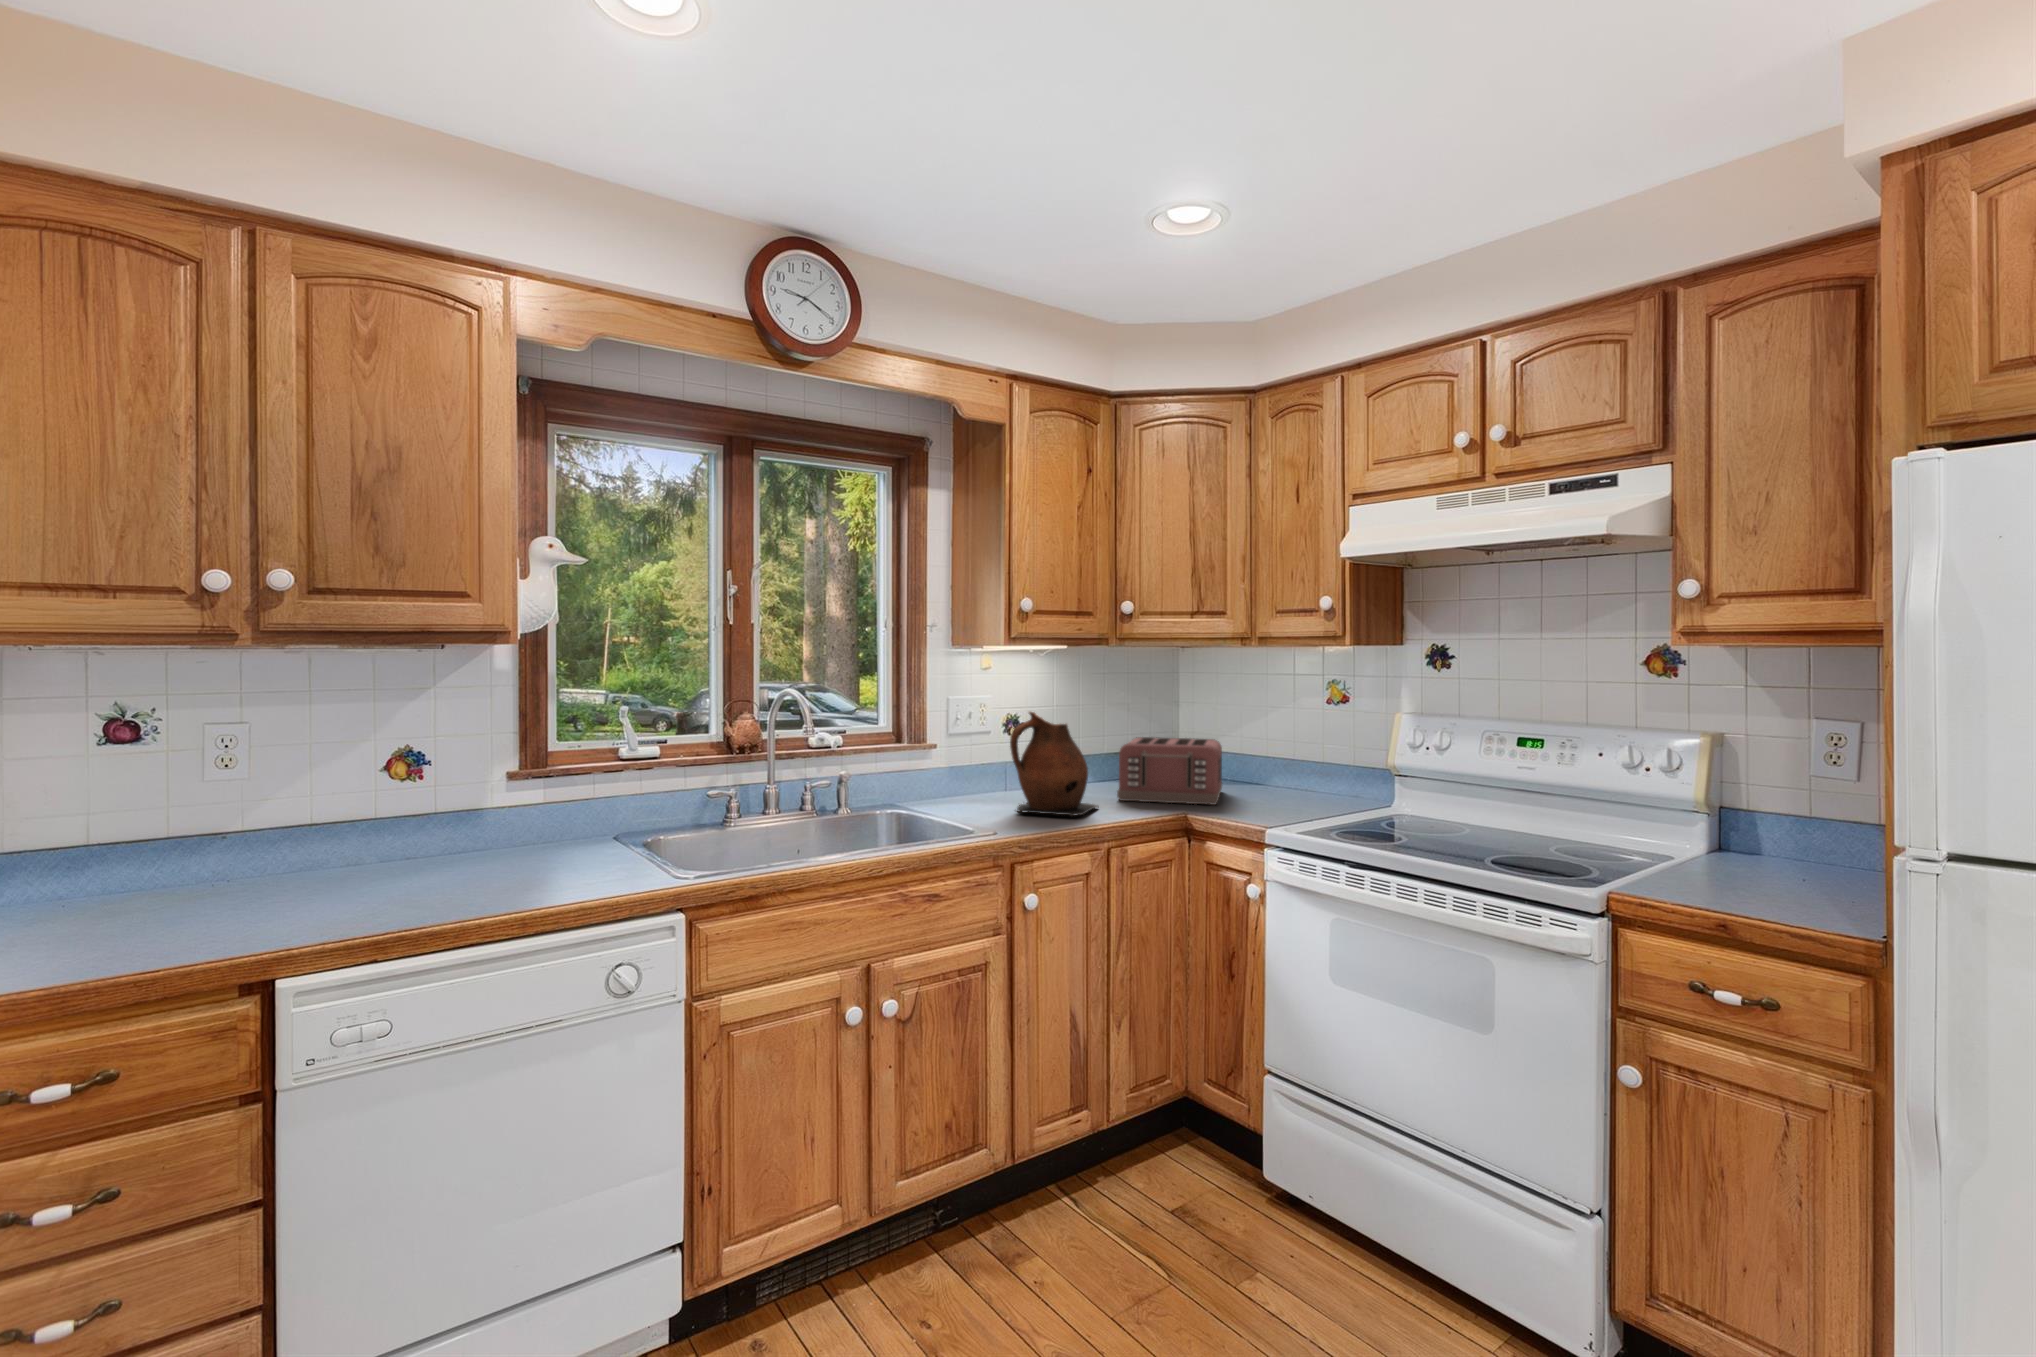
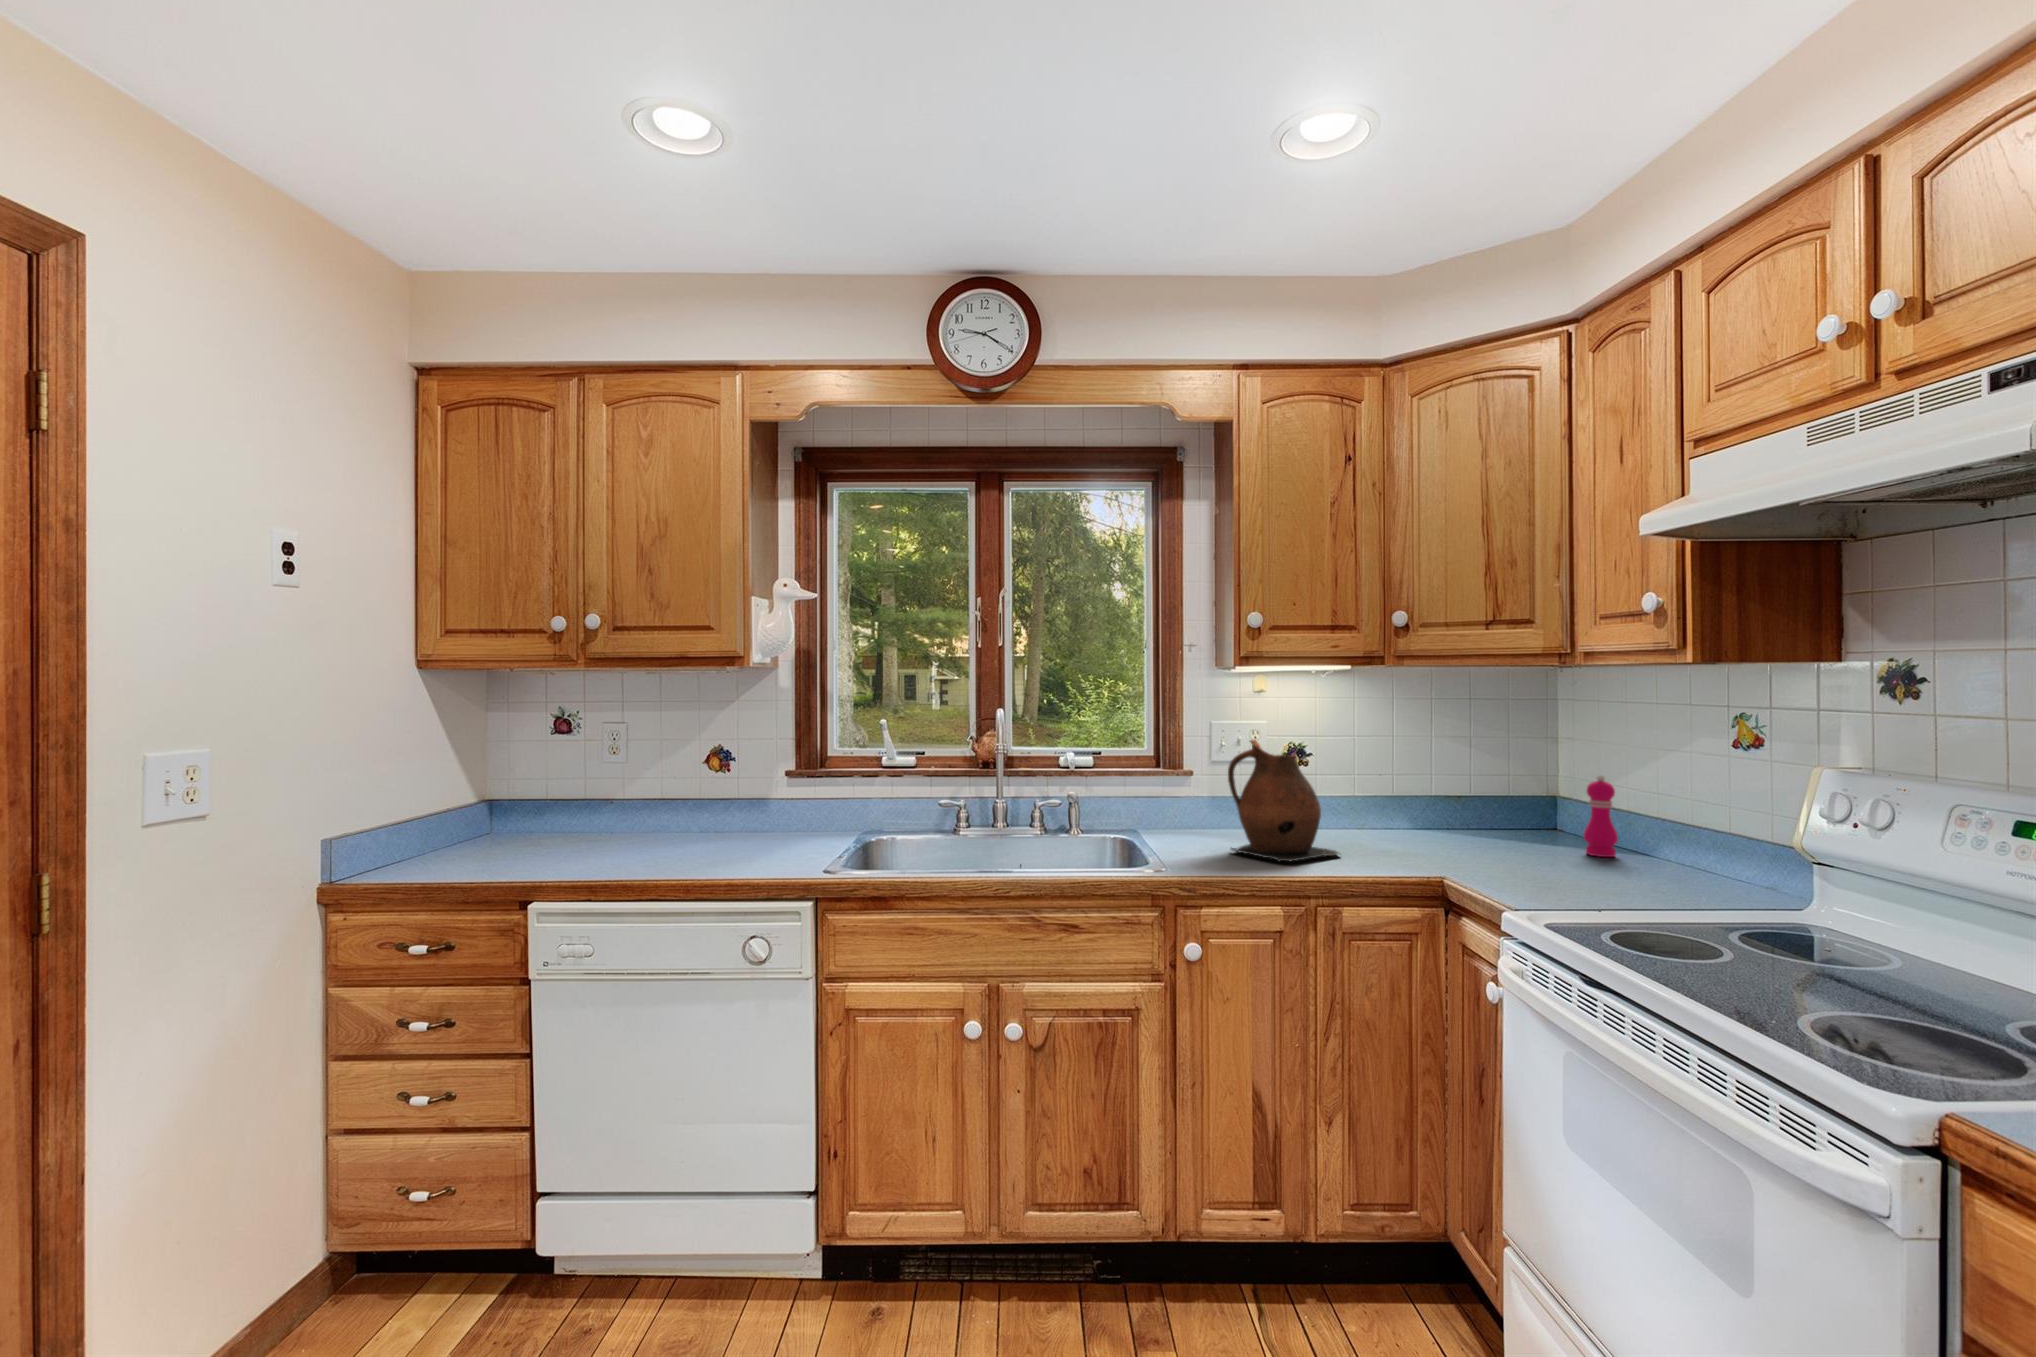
pepper mill: none [1228,729,1250,790] -> present [1584,775,1618,857]
toaster: present [1117,737,1222,805] -> none [1387,777,1566,870]

